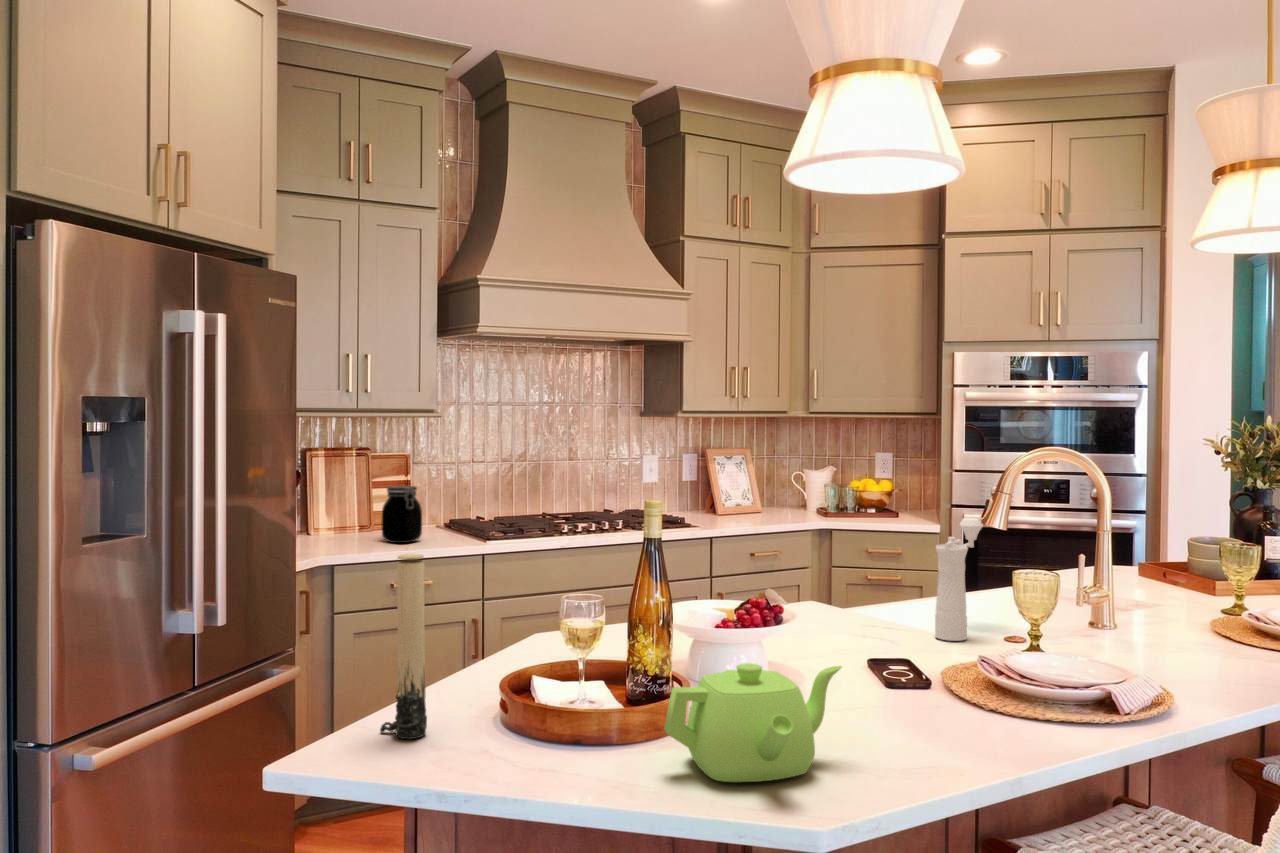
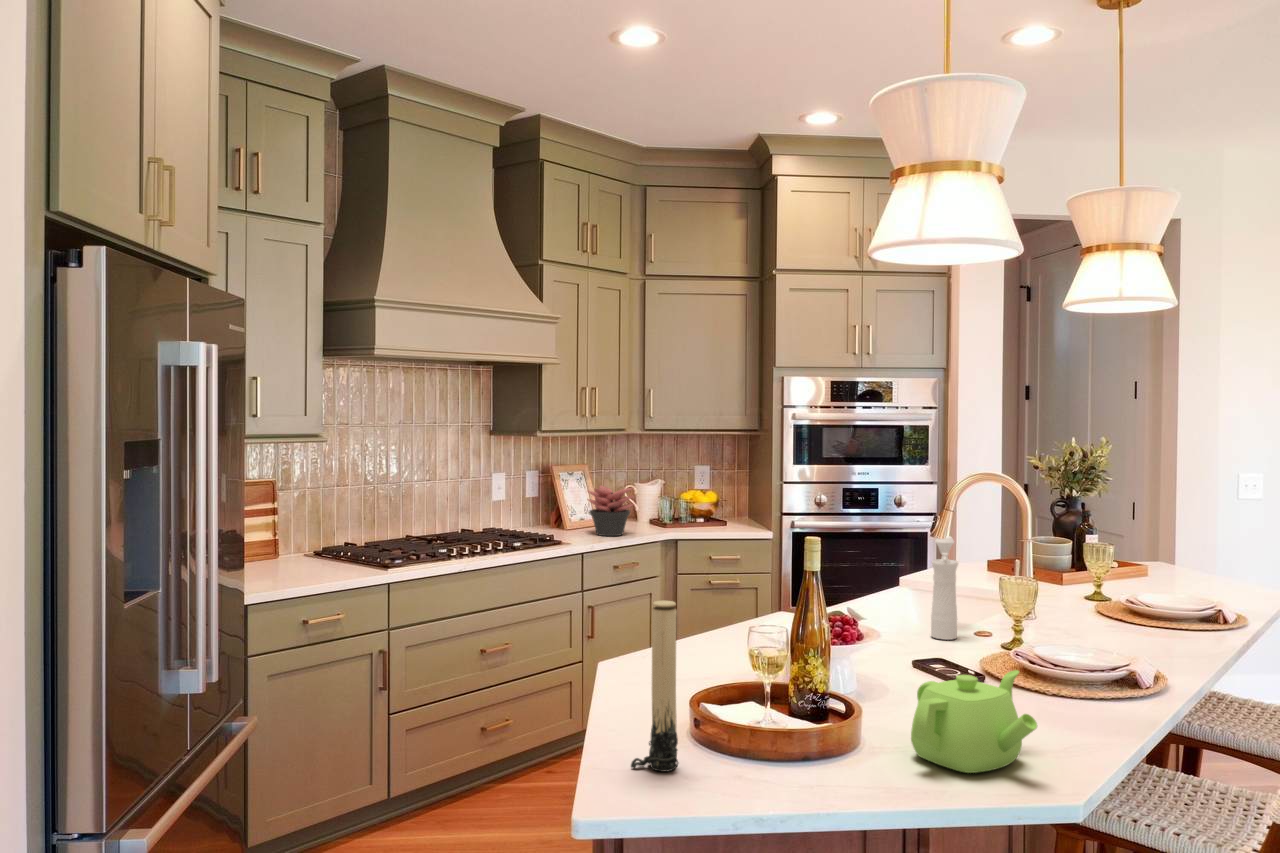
succulent plant: none [731,469,779,522] -> present [588,486,633,536]
jar: present [382,486,422,543] -> none [282,515,324,577]

